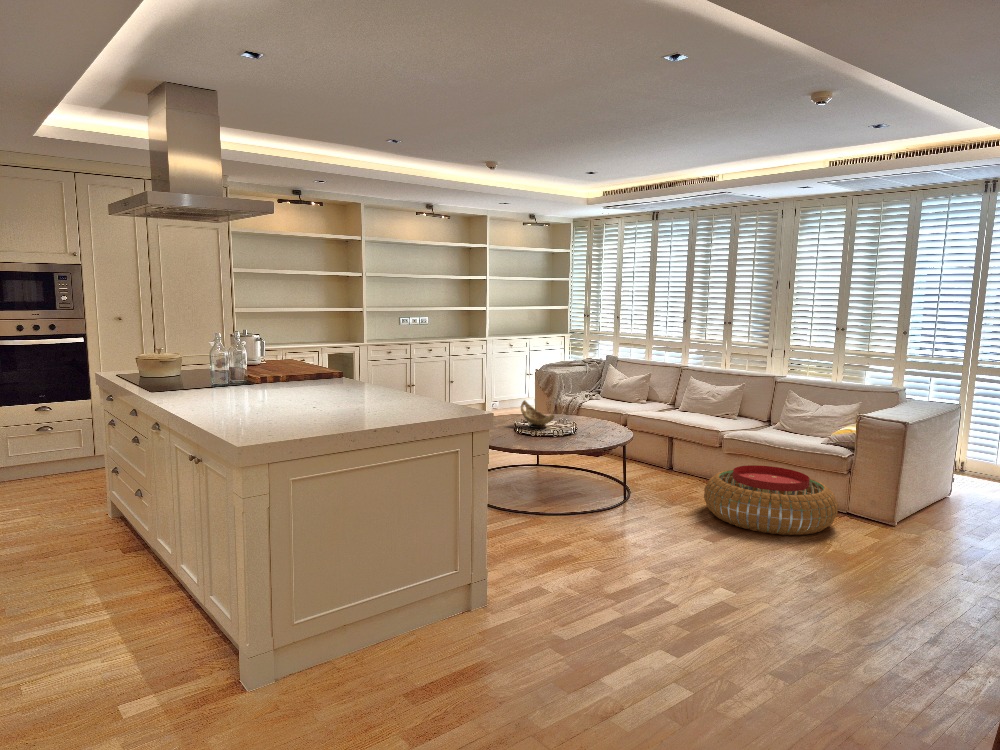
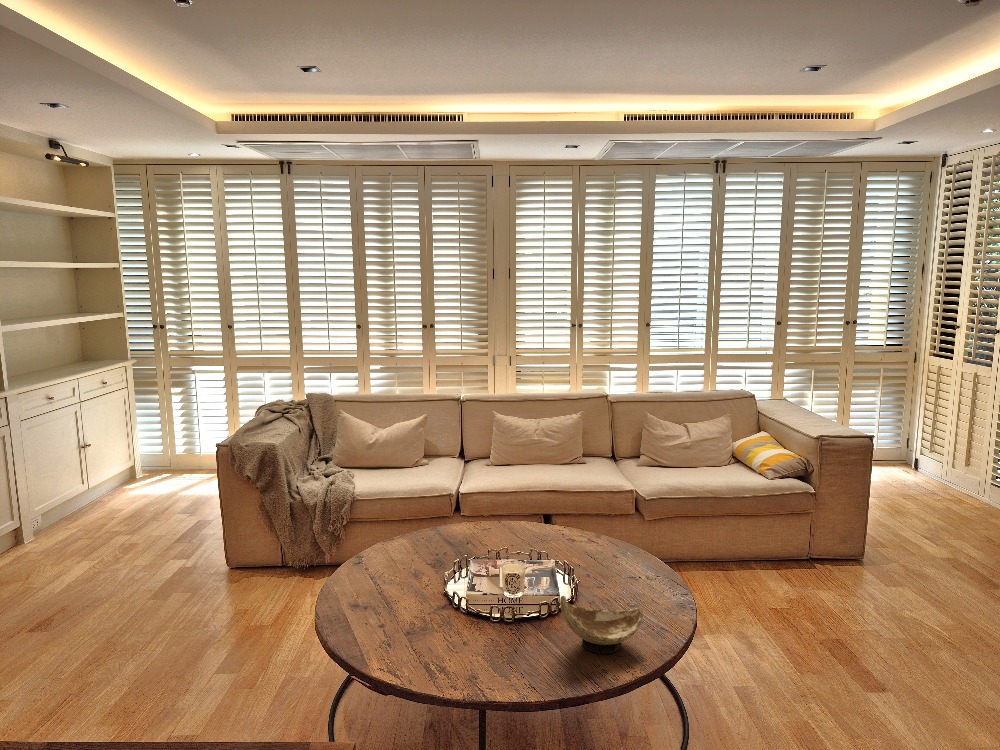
pouf: present [704,465,838,535] -> none [734,545,932,667]

